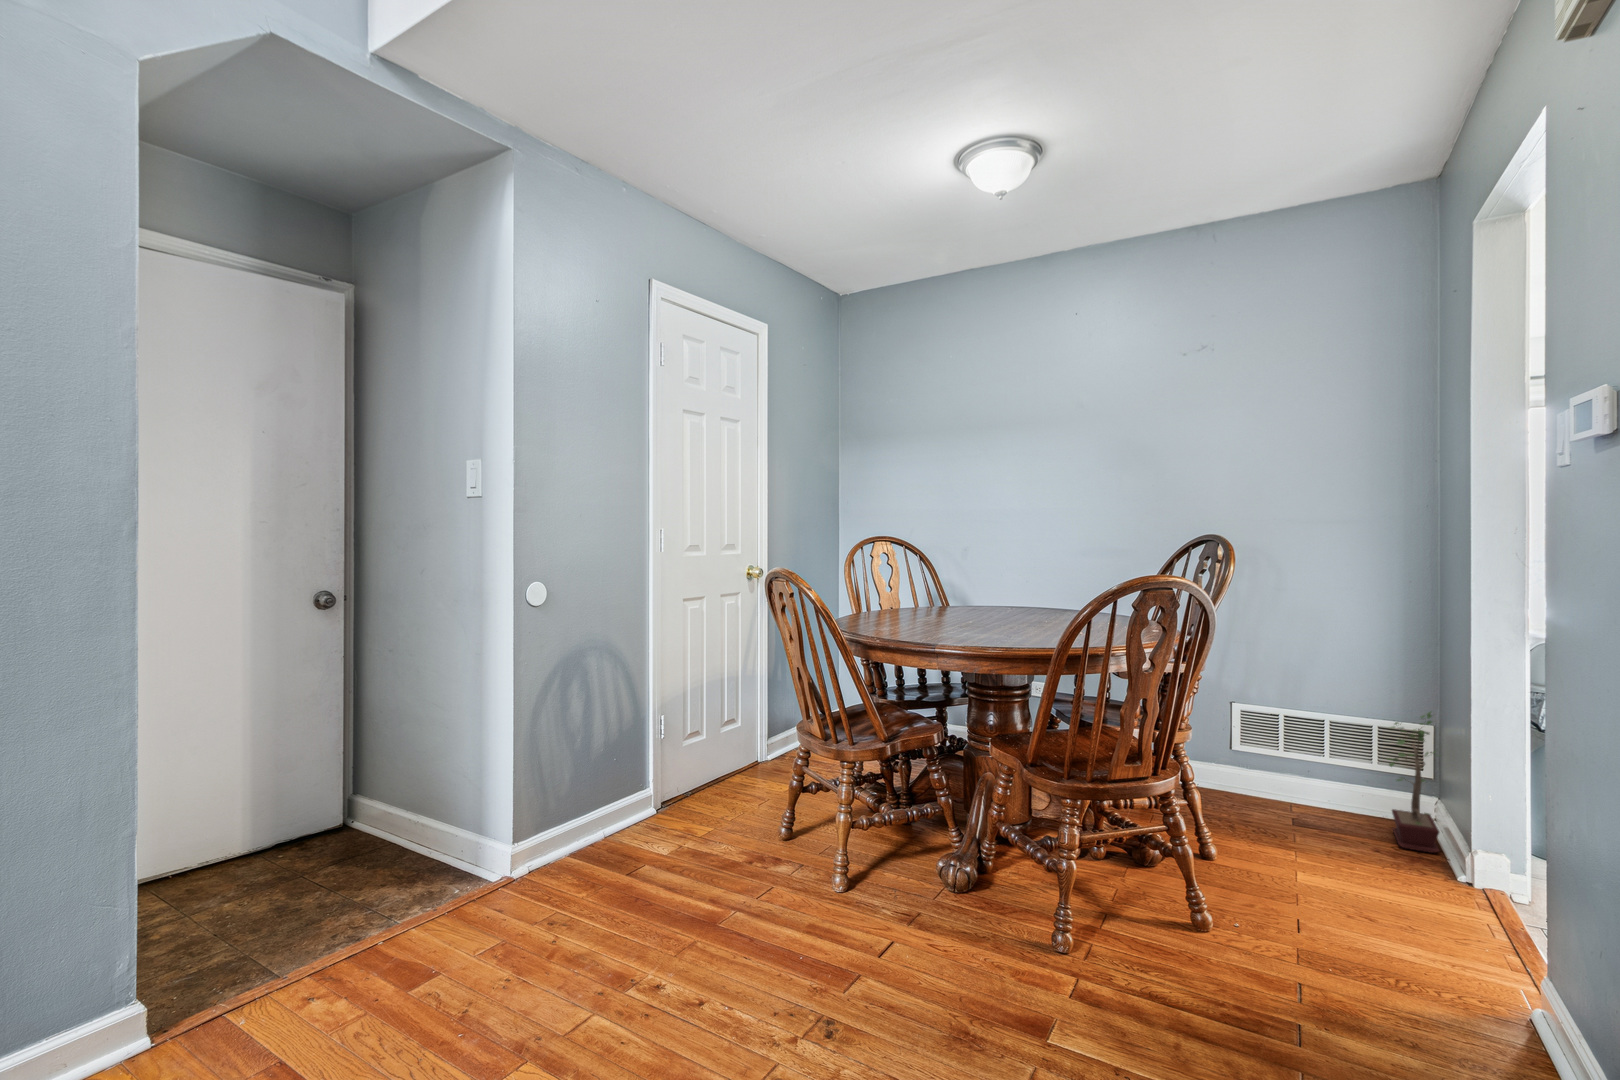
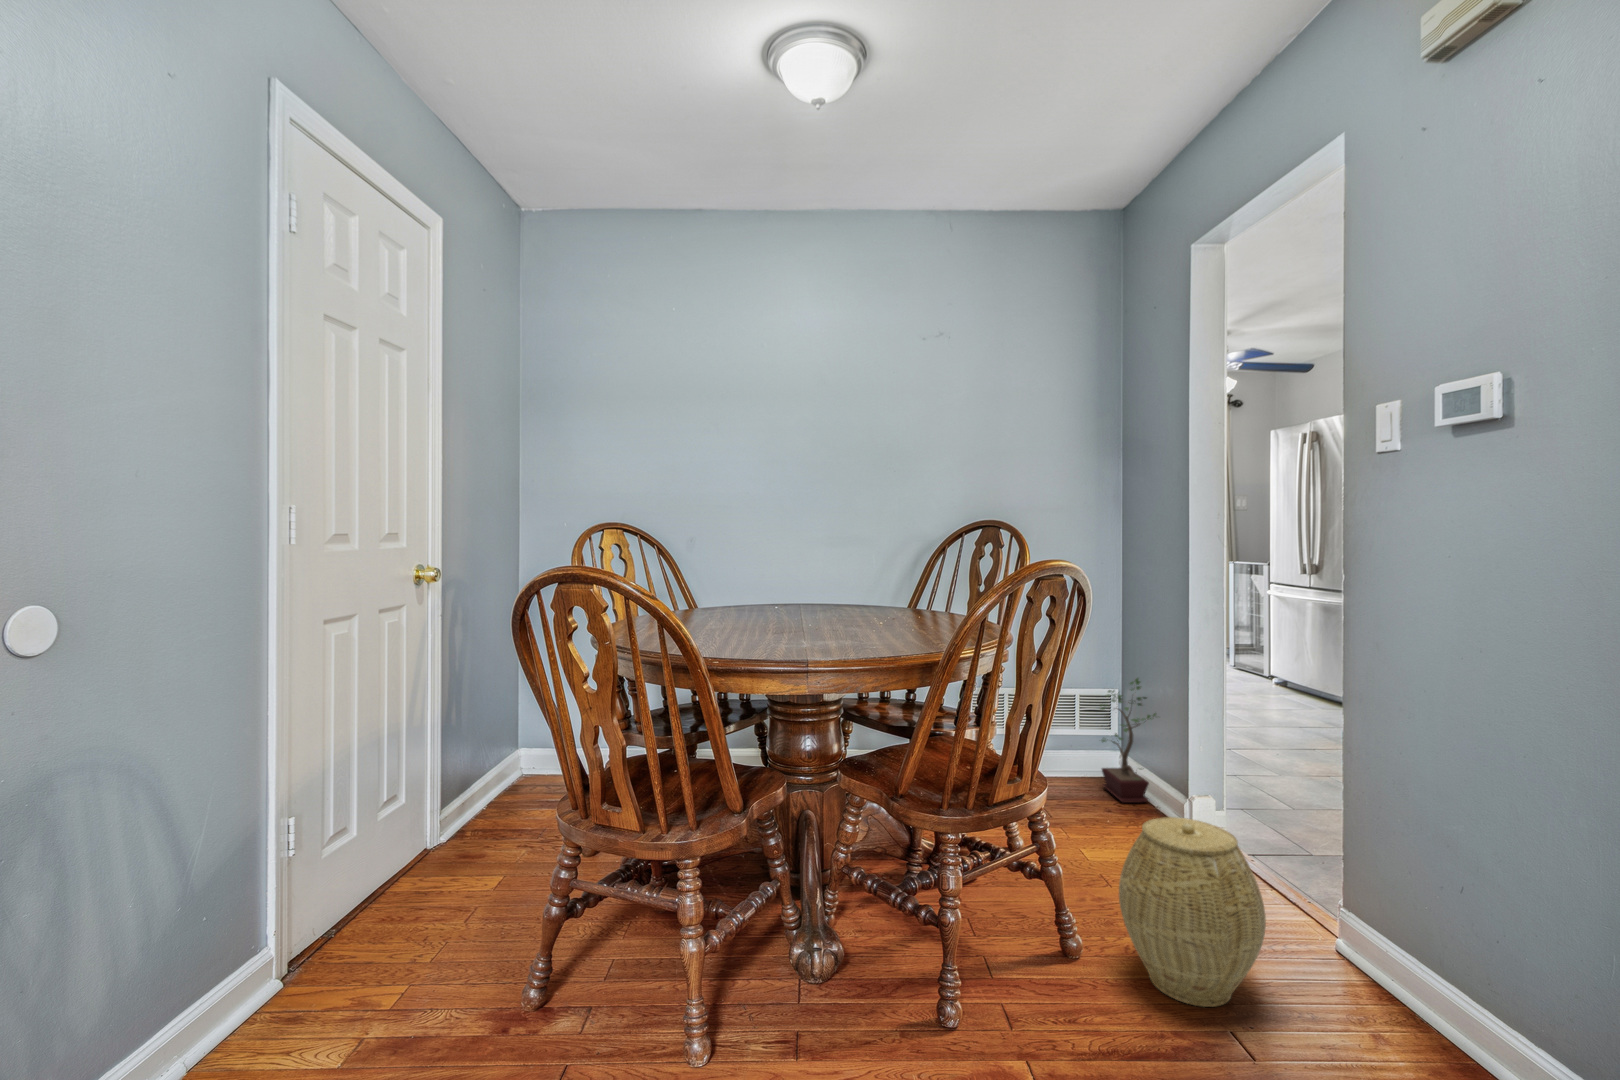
woven basket: none [1218,823,1362,1000] -> present [1119,817,1266,1007]

